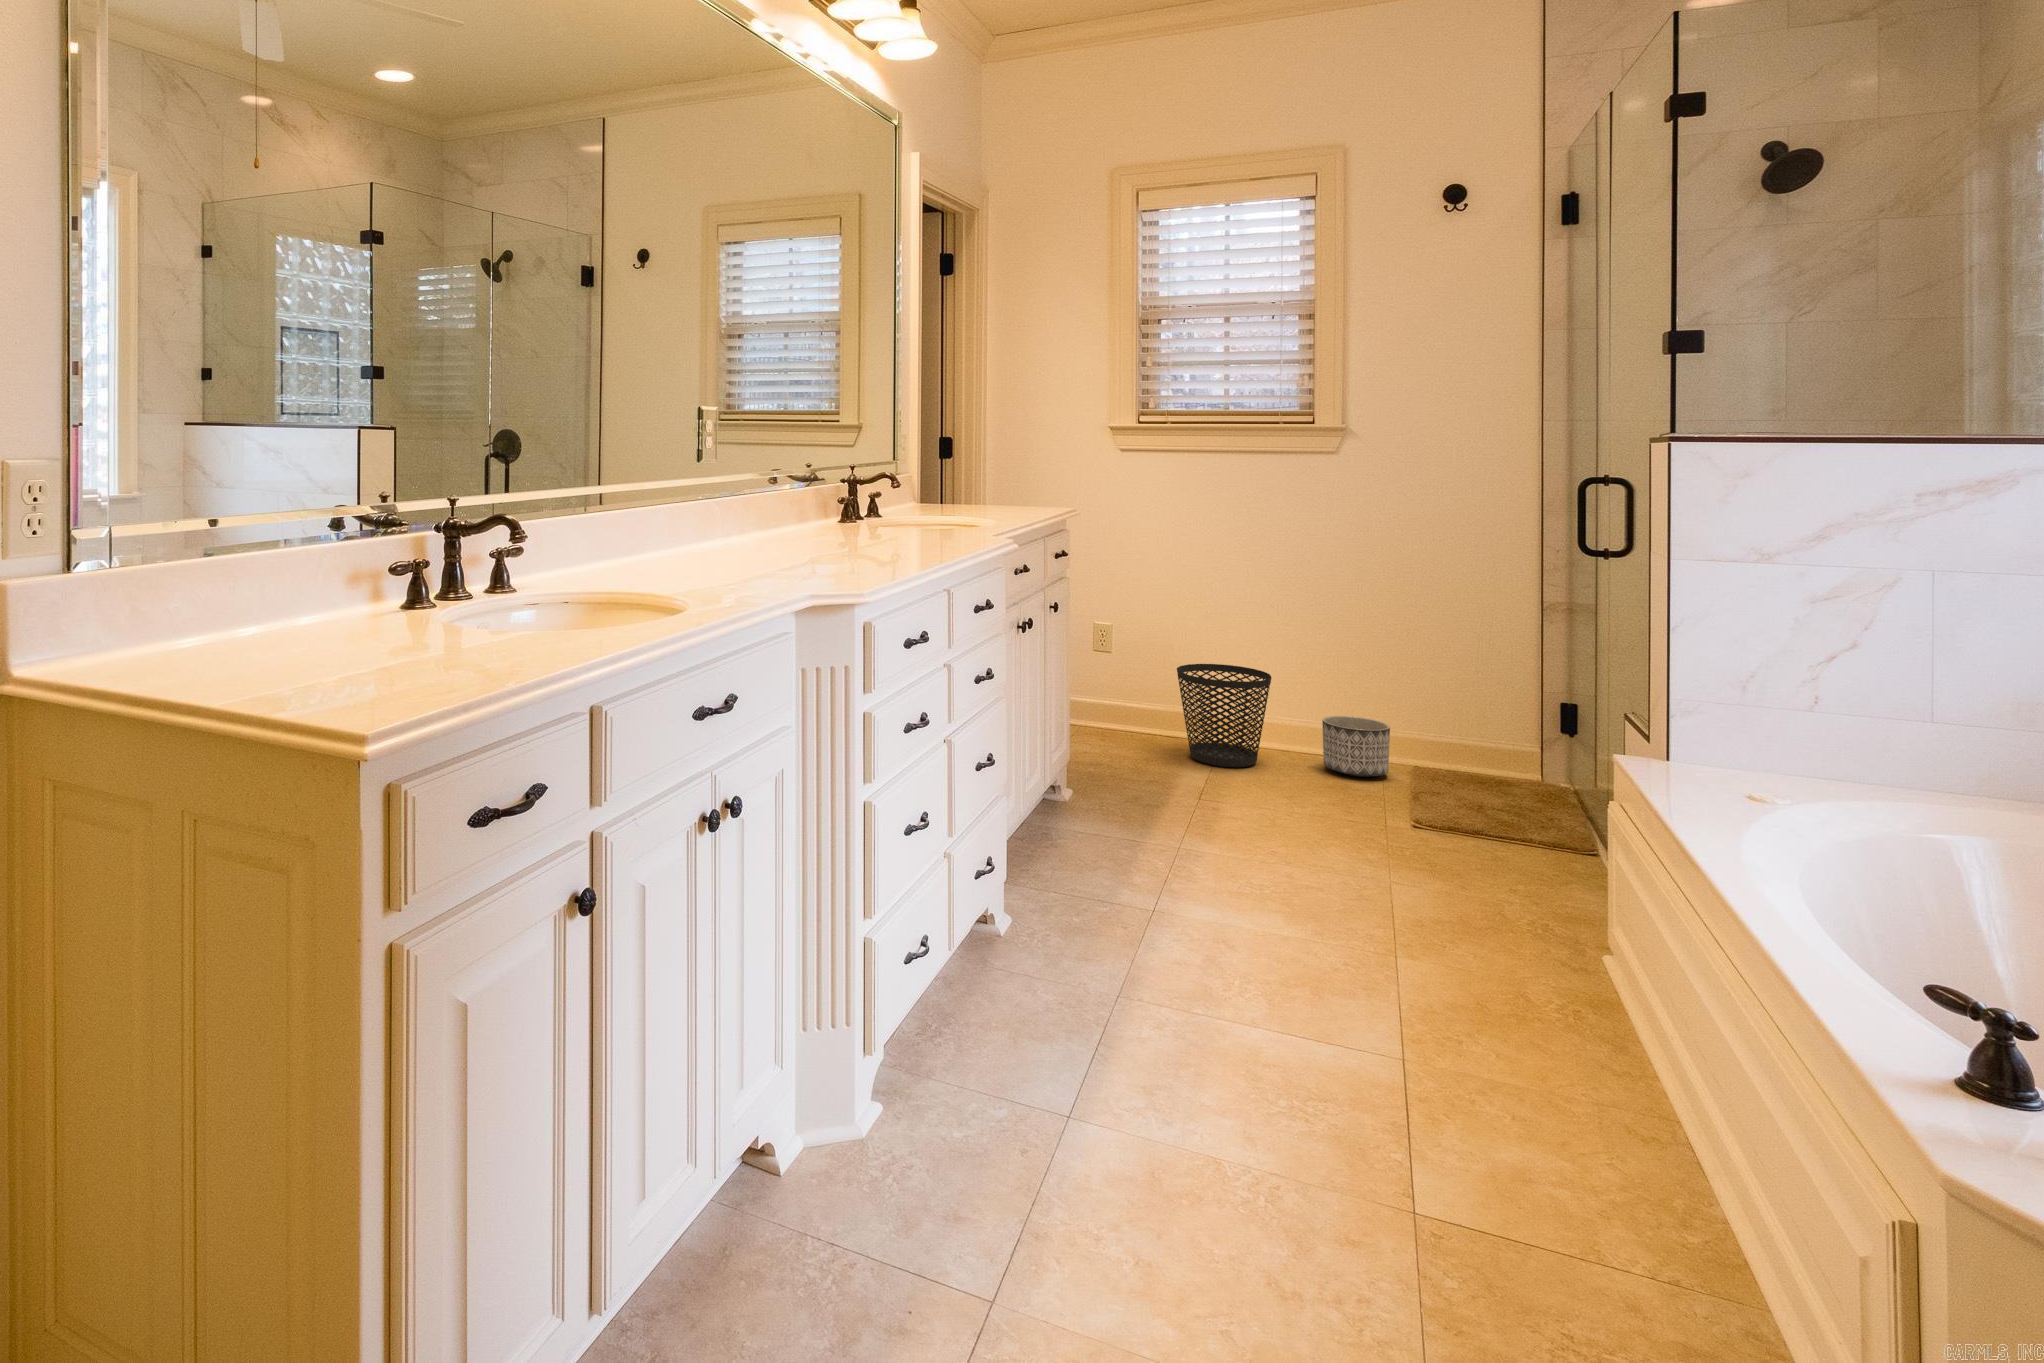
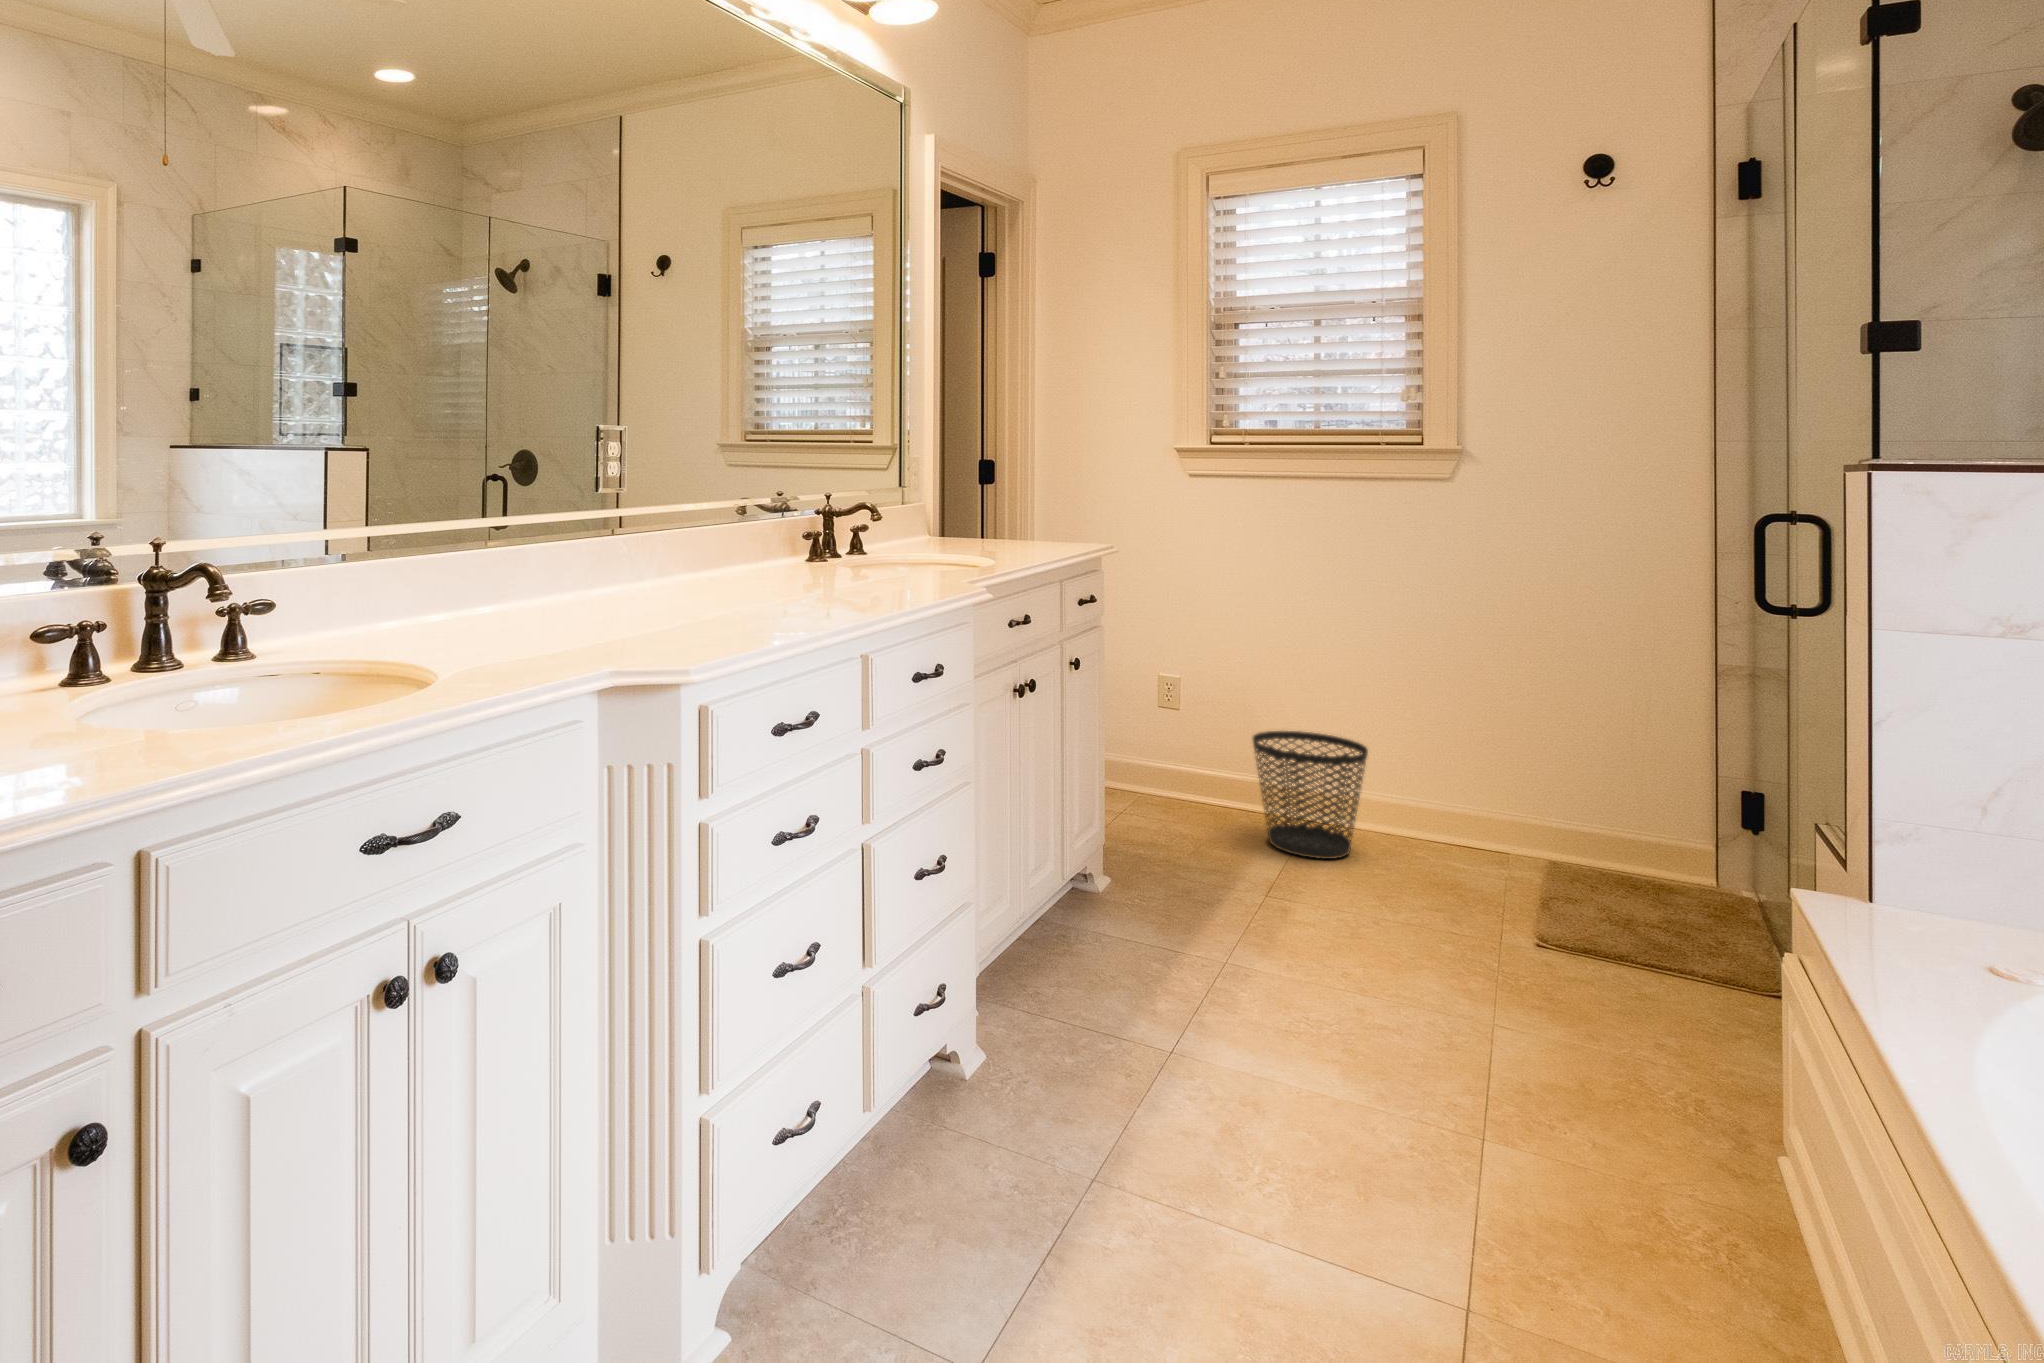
planter: present [1322,716,1390,777] -> none [1433,800,1518,878]

